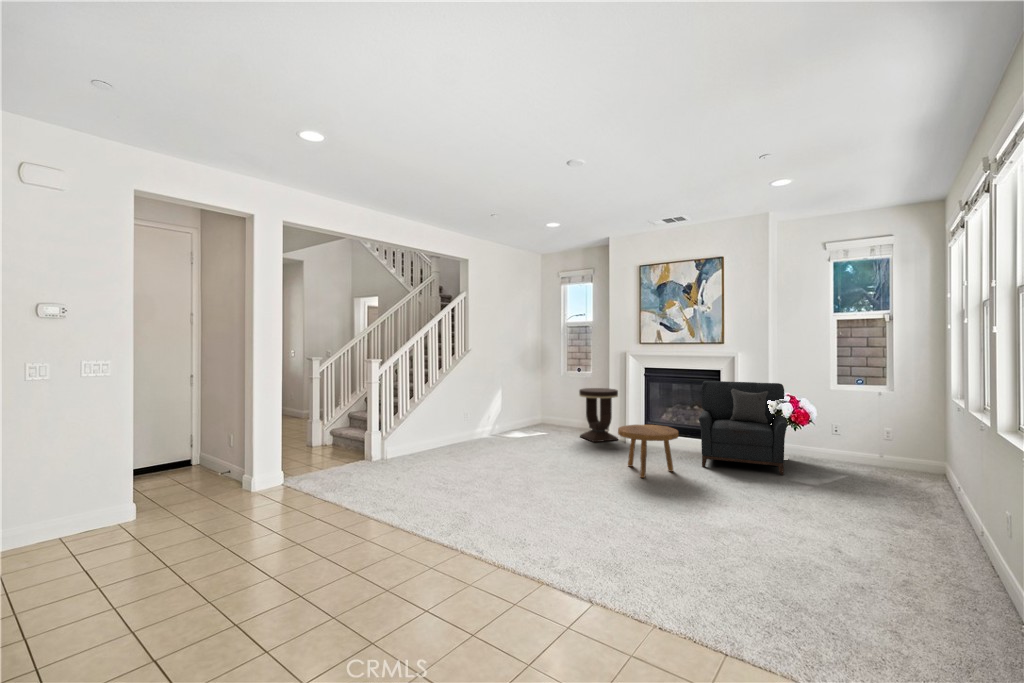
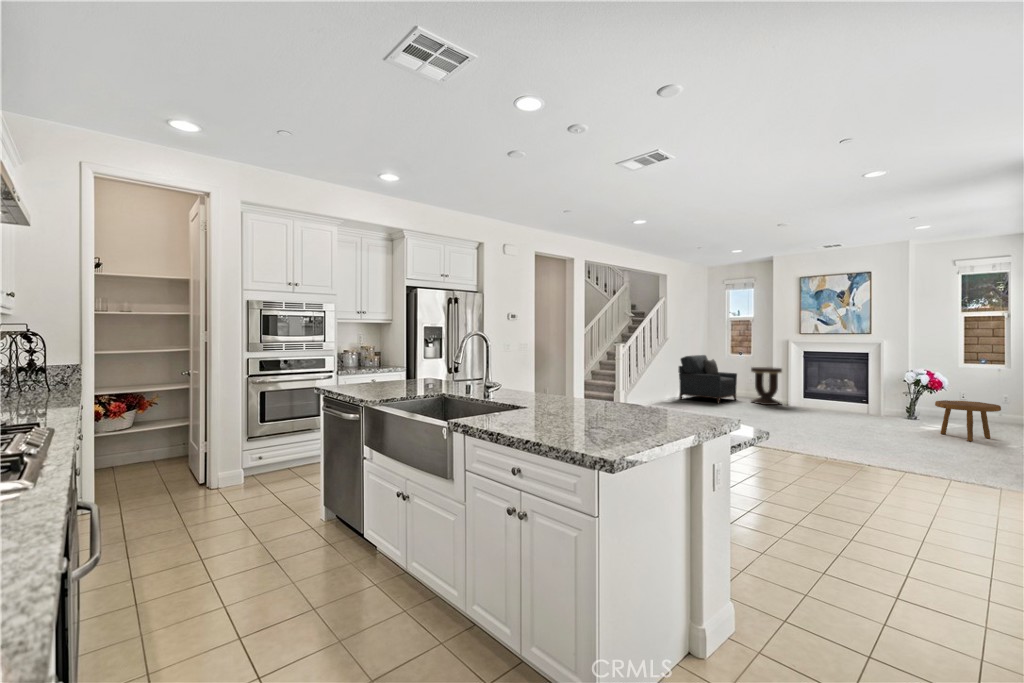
armchair: present [699,381,787,475] -> present [678,355,737,403]
footstool: present [618,425,679,478] -> present [935,400,1001,441]

